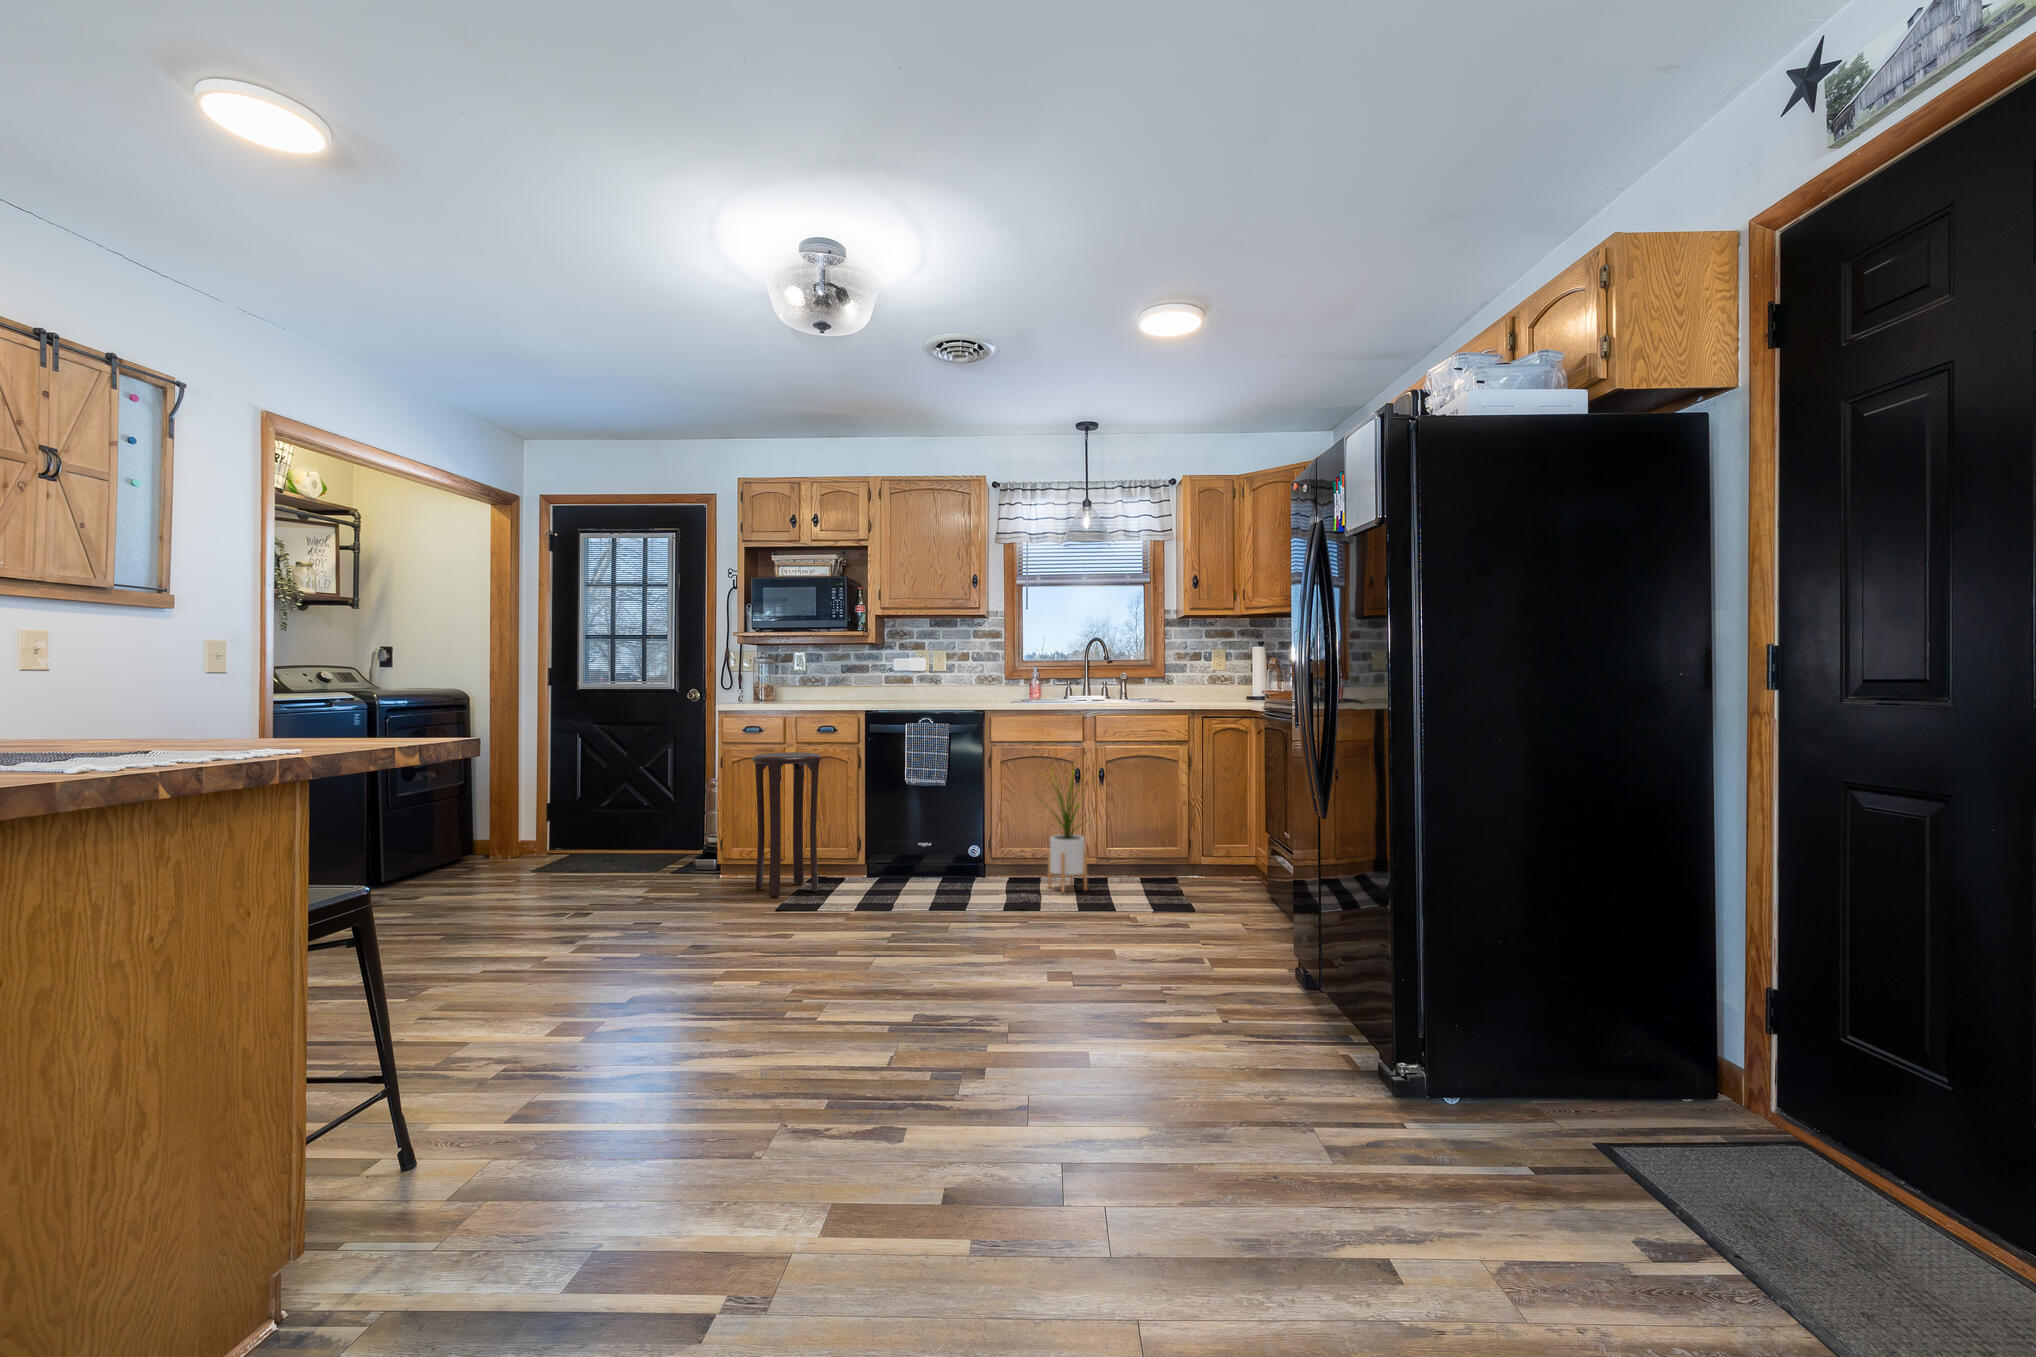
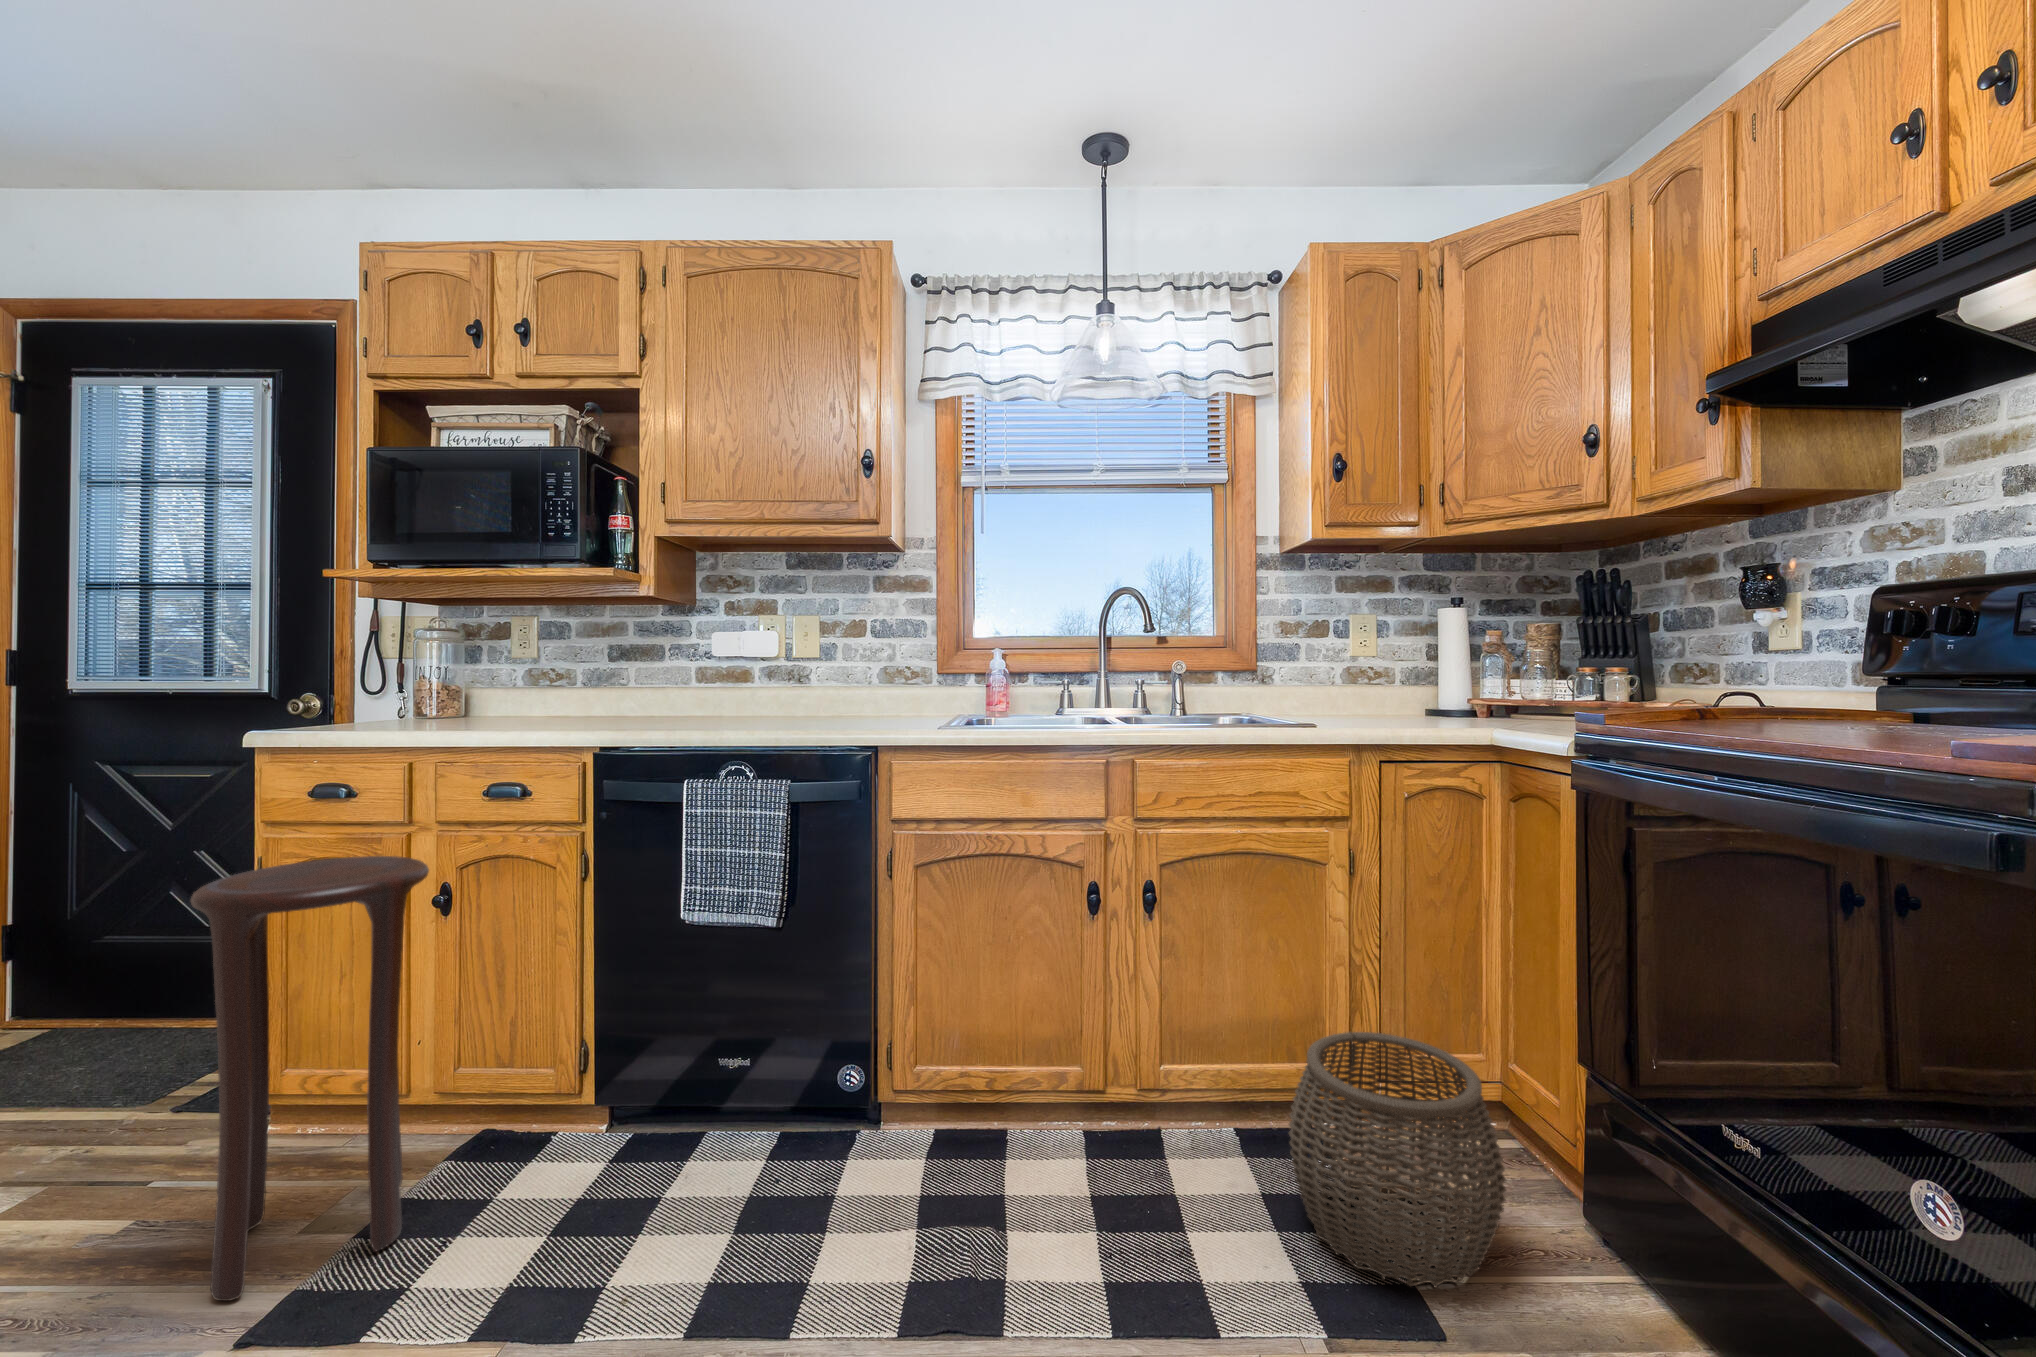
house plant: present [1034,769,1087,893] -> none [975,862,1166,1257]
woven basket: none [1152,823,1227,897] -> present [1289,1032,1506,1287]

